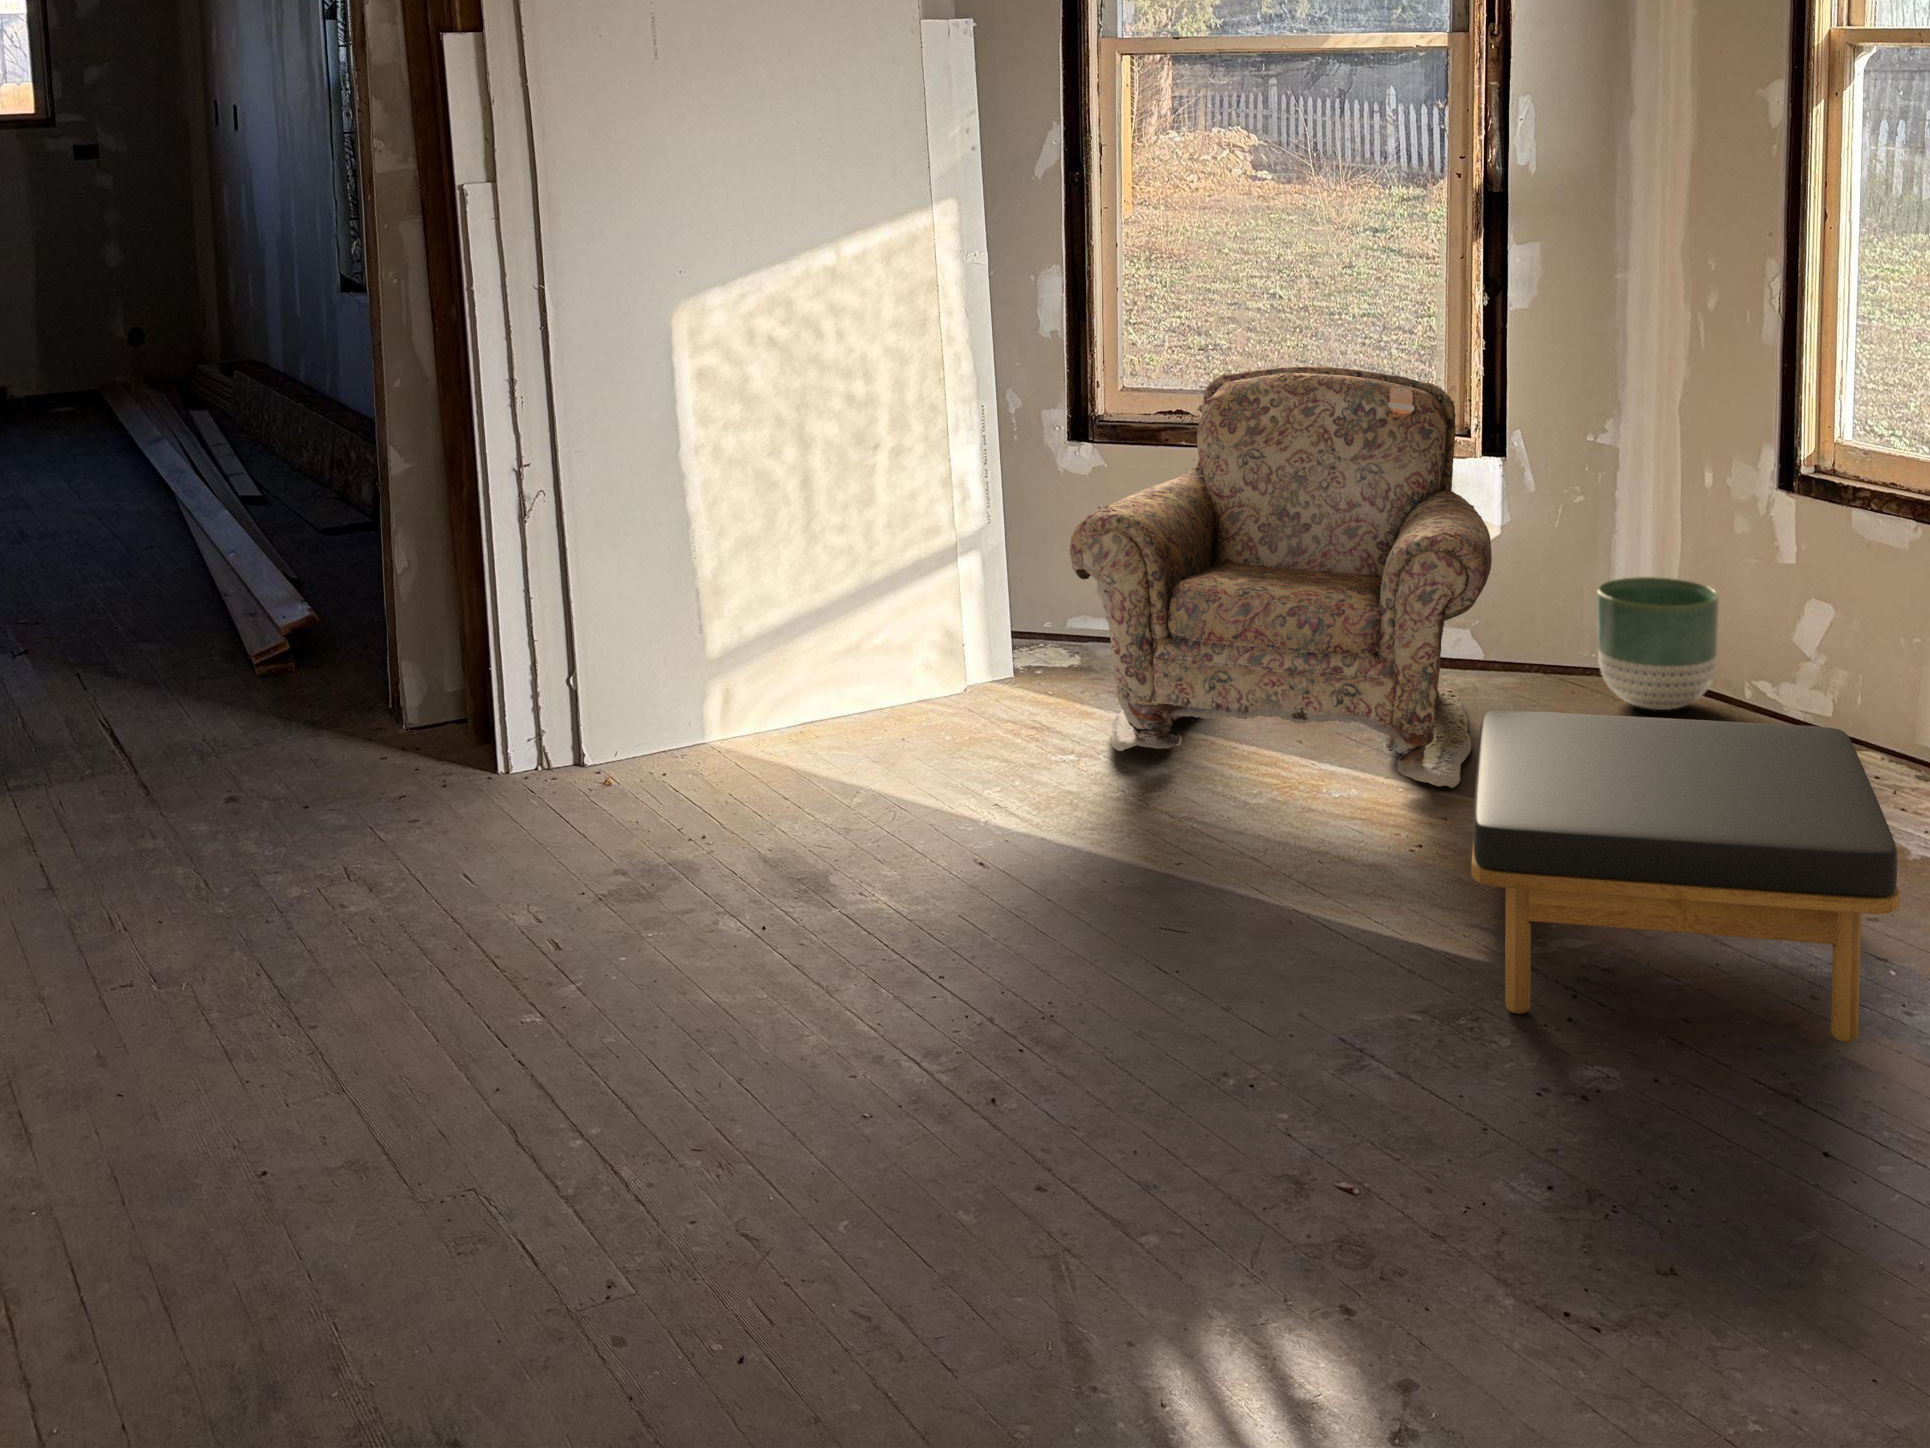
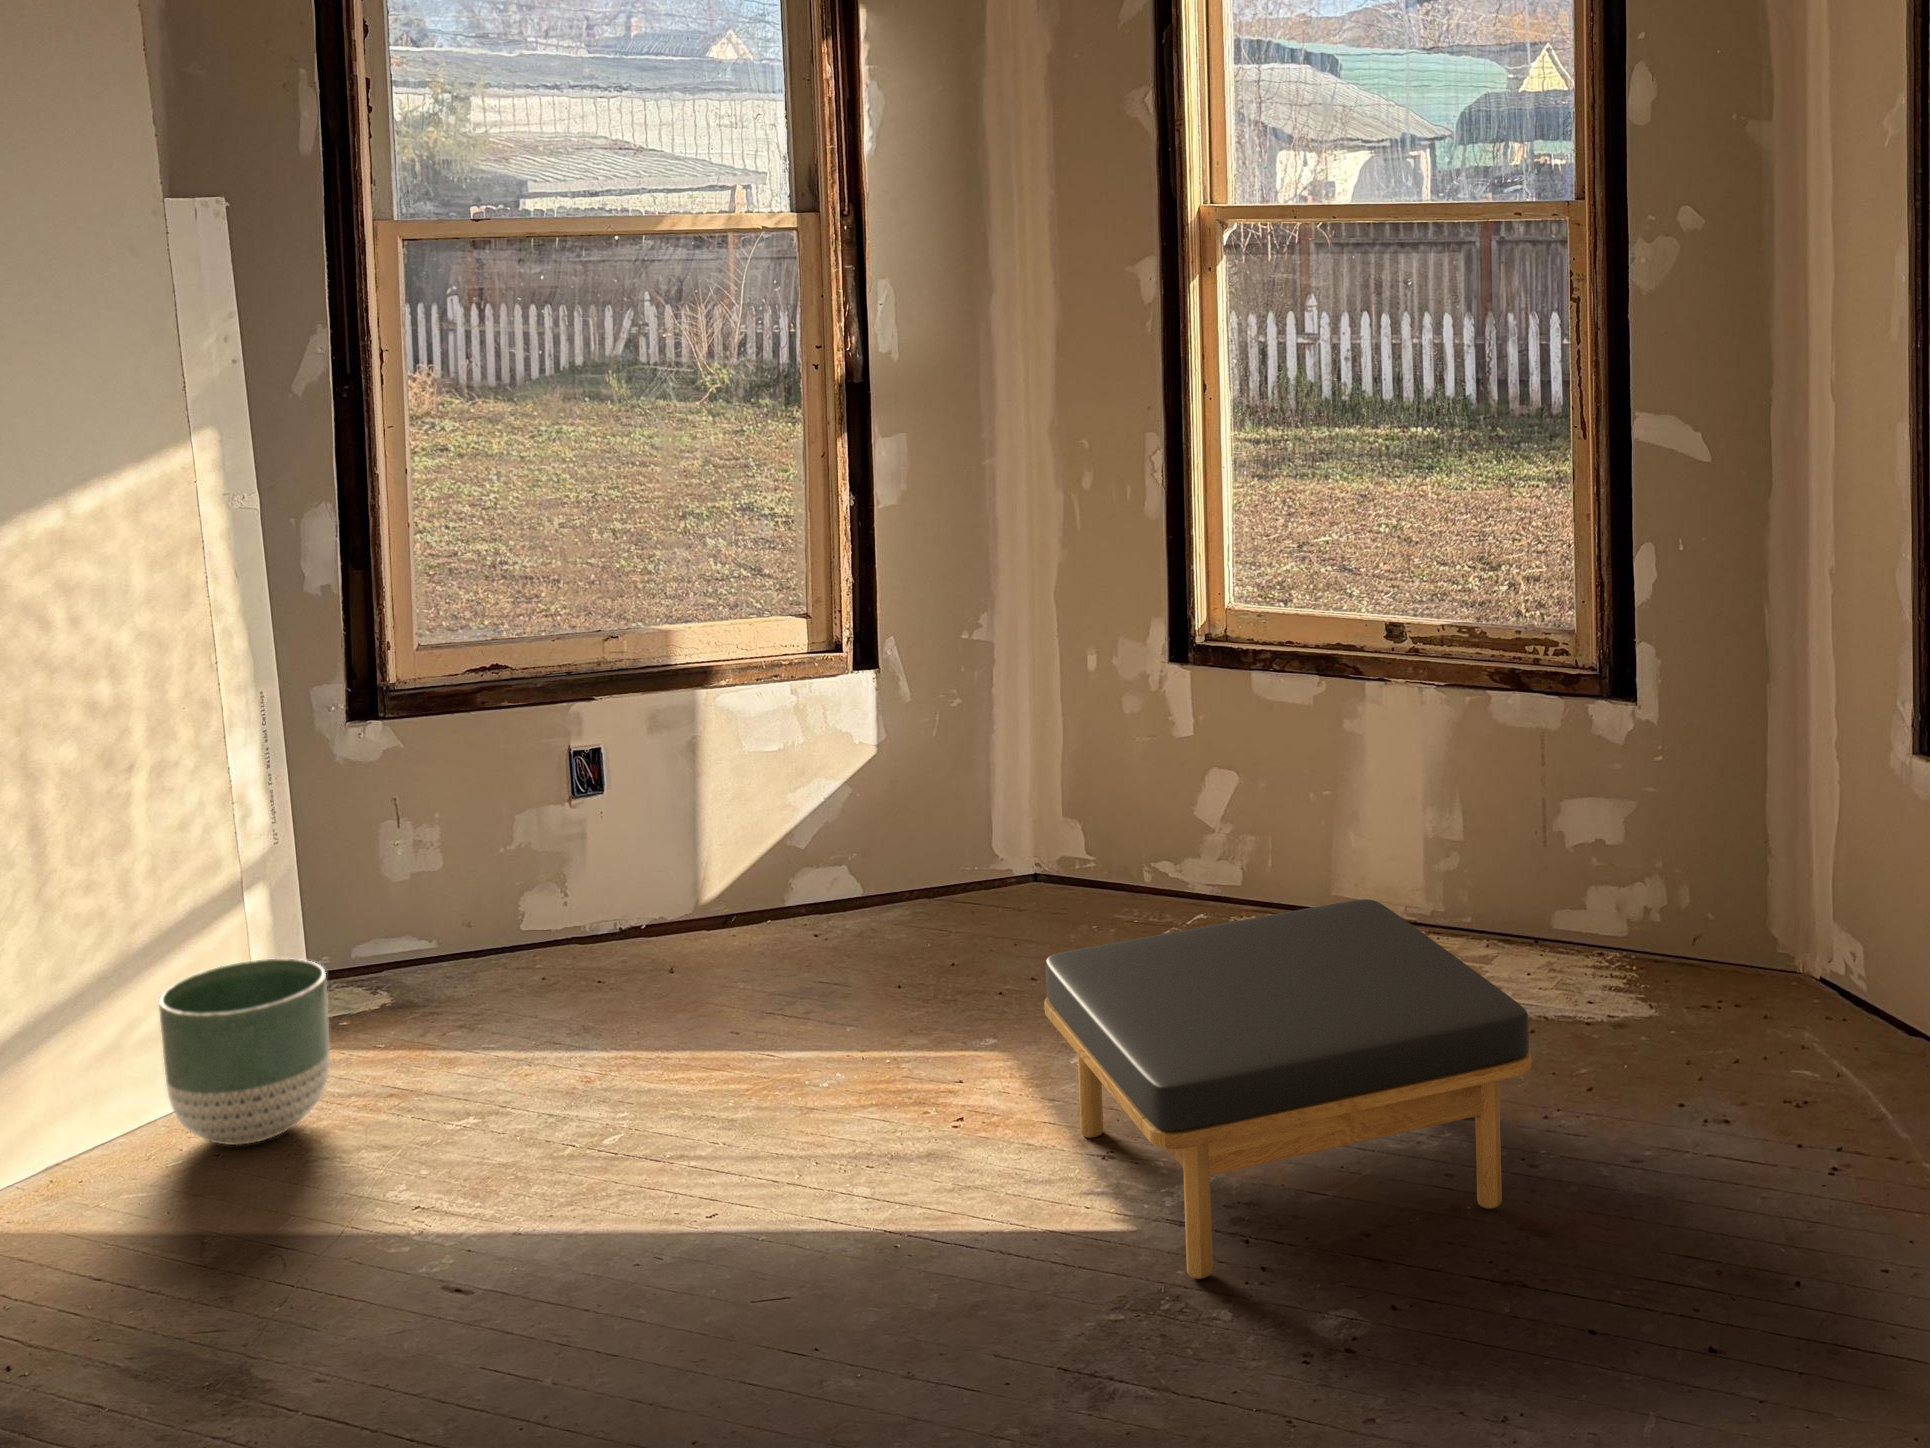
armchair: present [1070,367,1492,788] -> none [467,595,968,1102]
planter: present [1597,577,1718,710] -> present [159,958,330,1145]

